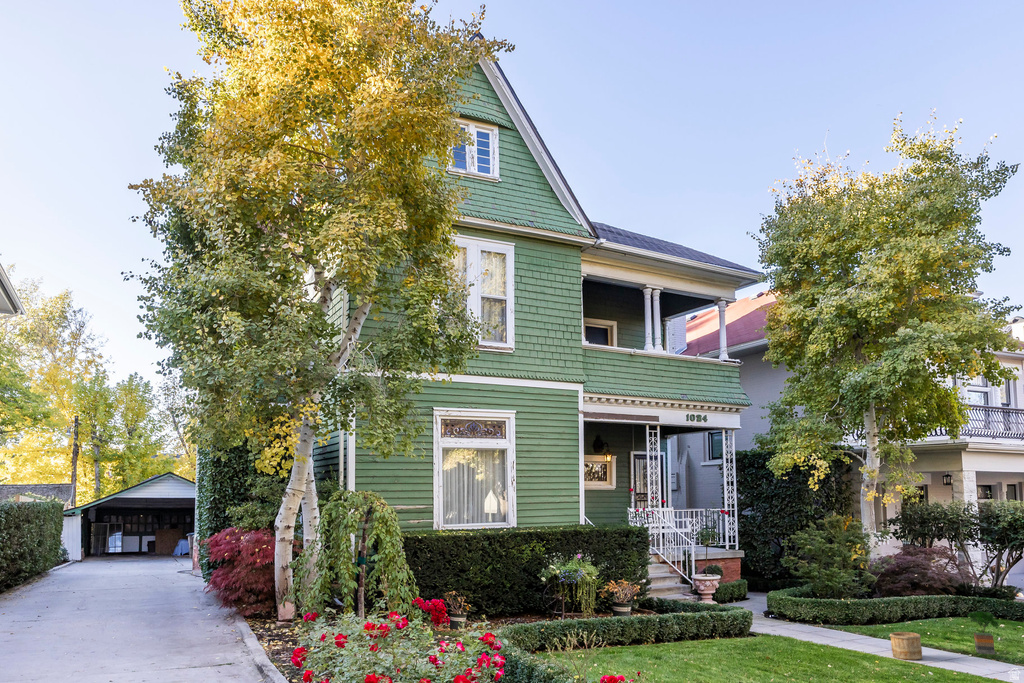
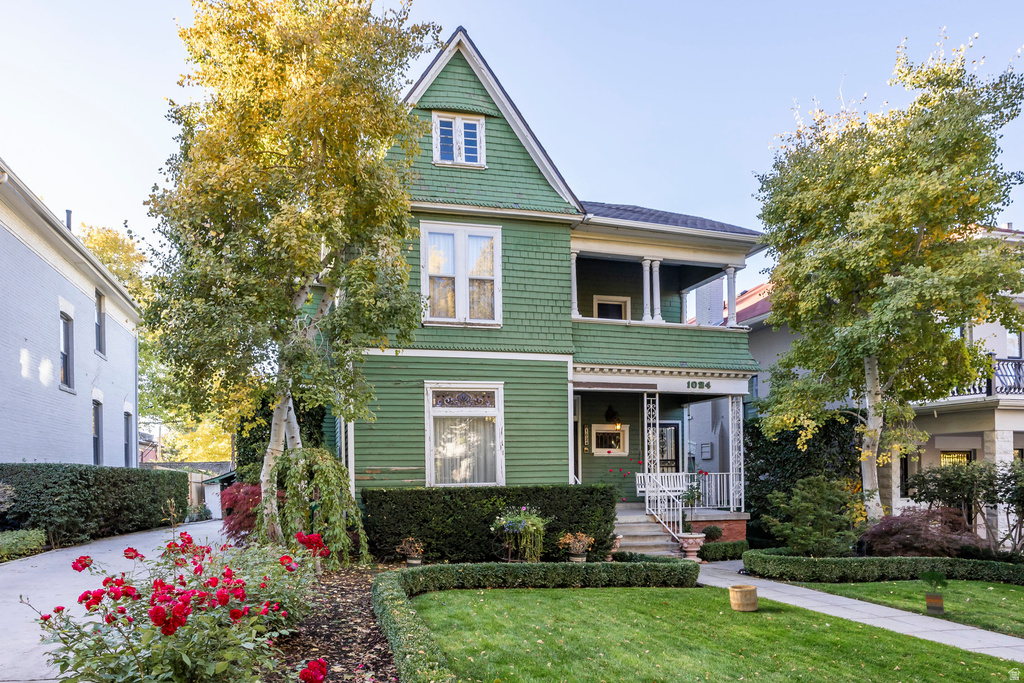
wooden bucket: present [889,632,922,660] -> present [728,585,758,611]

